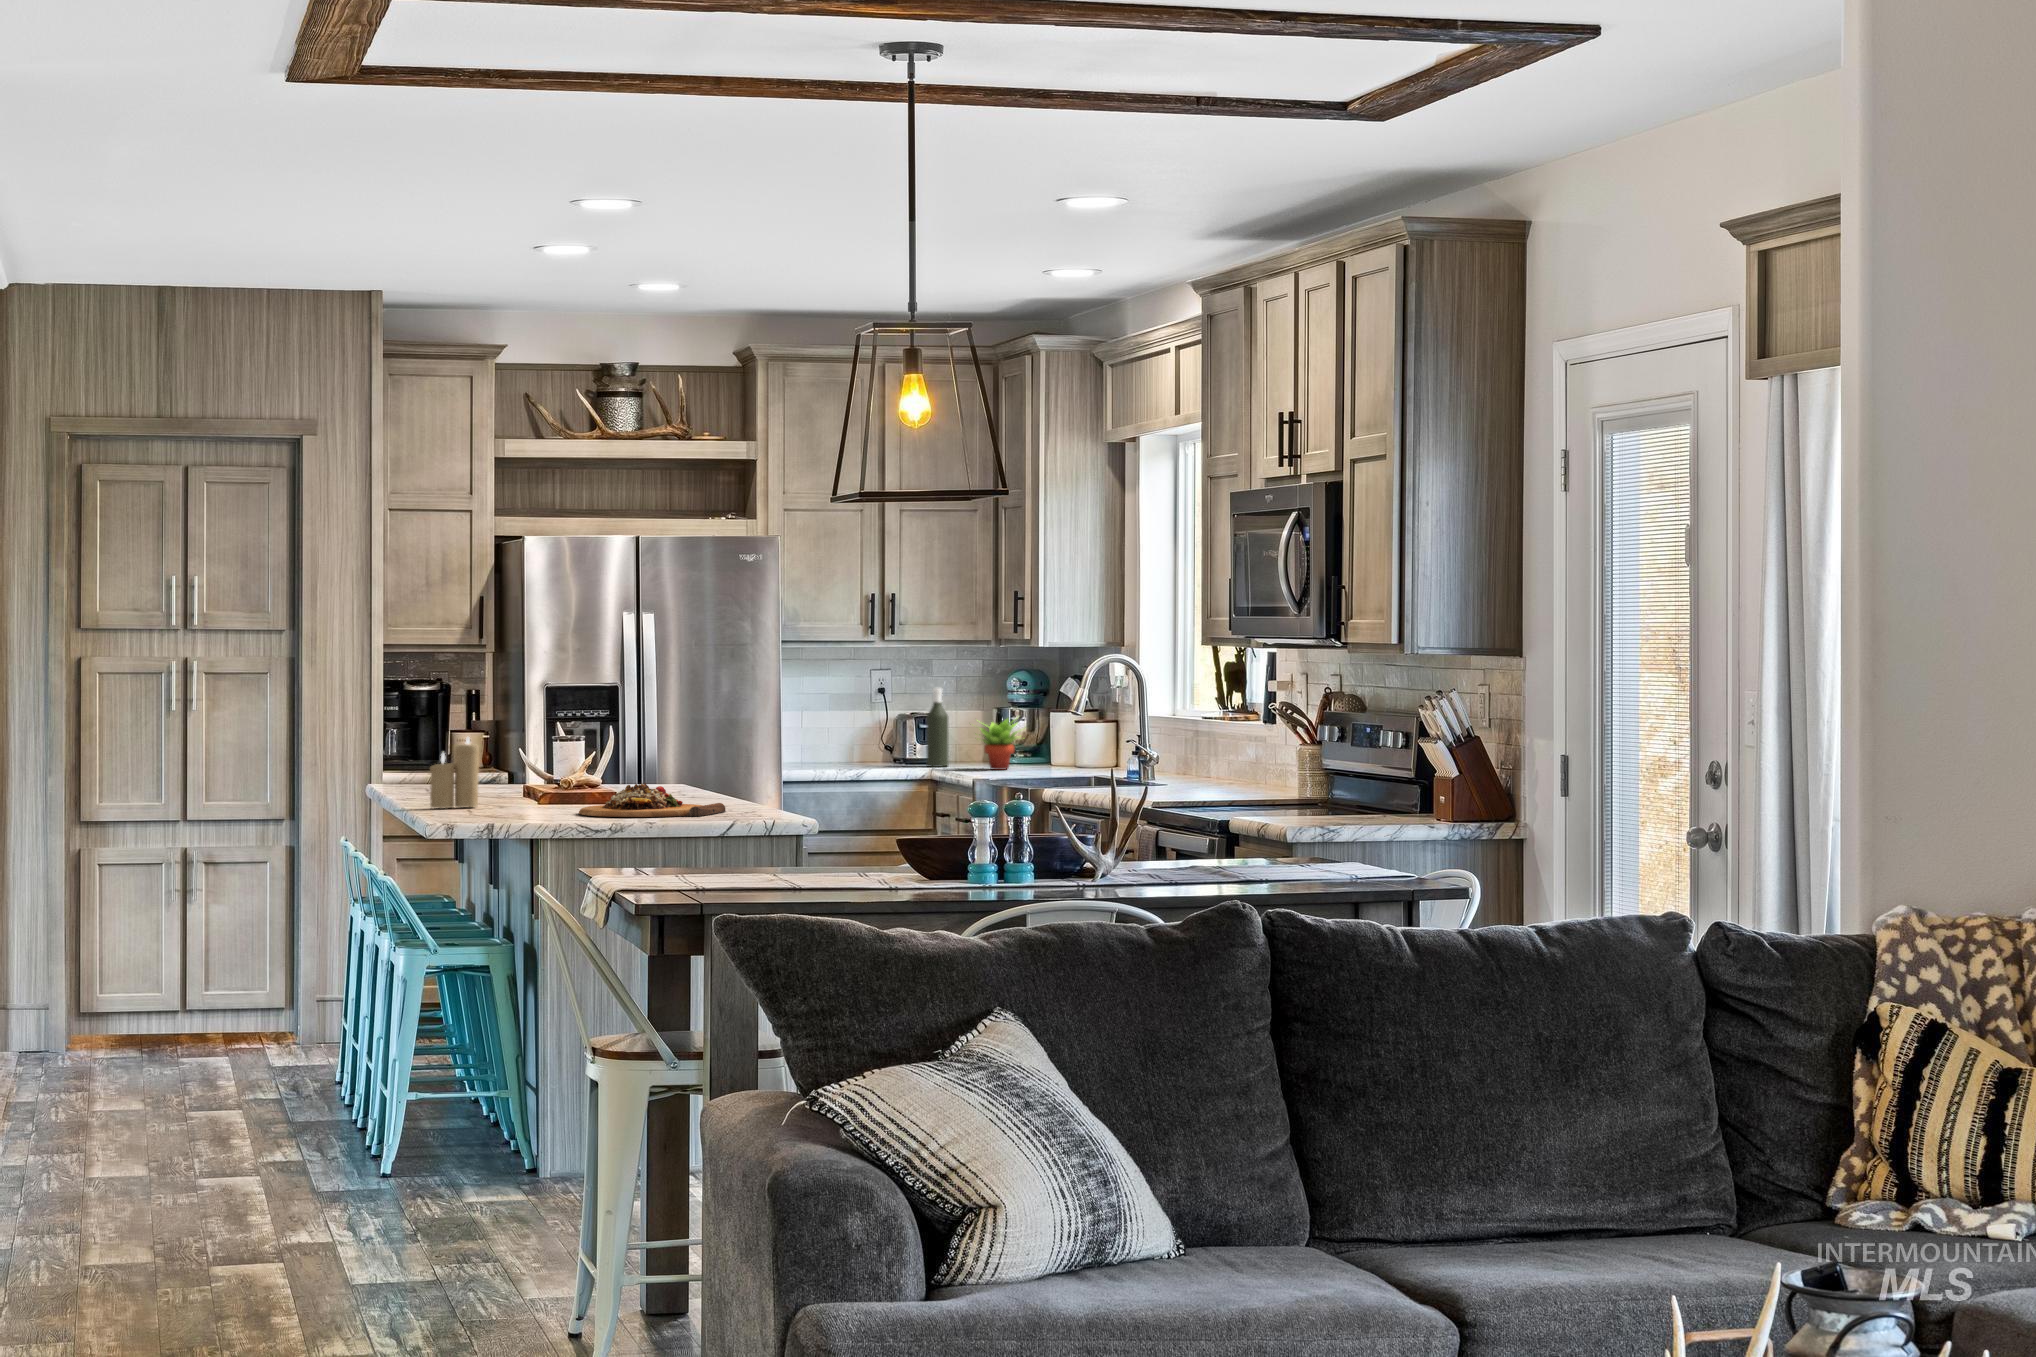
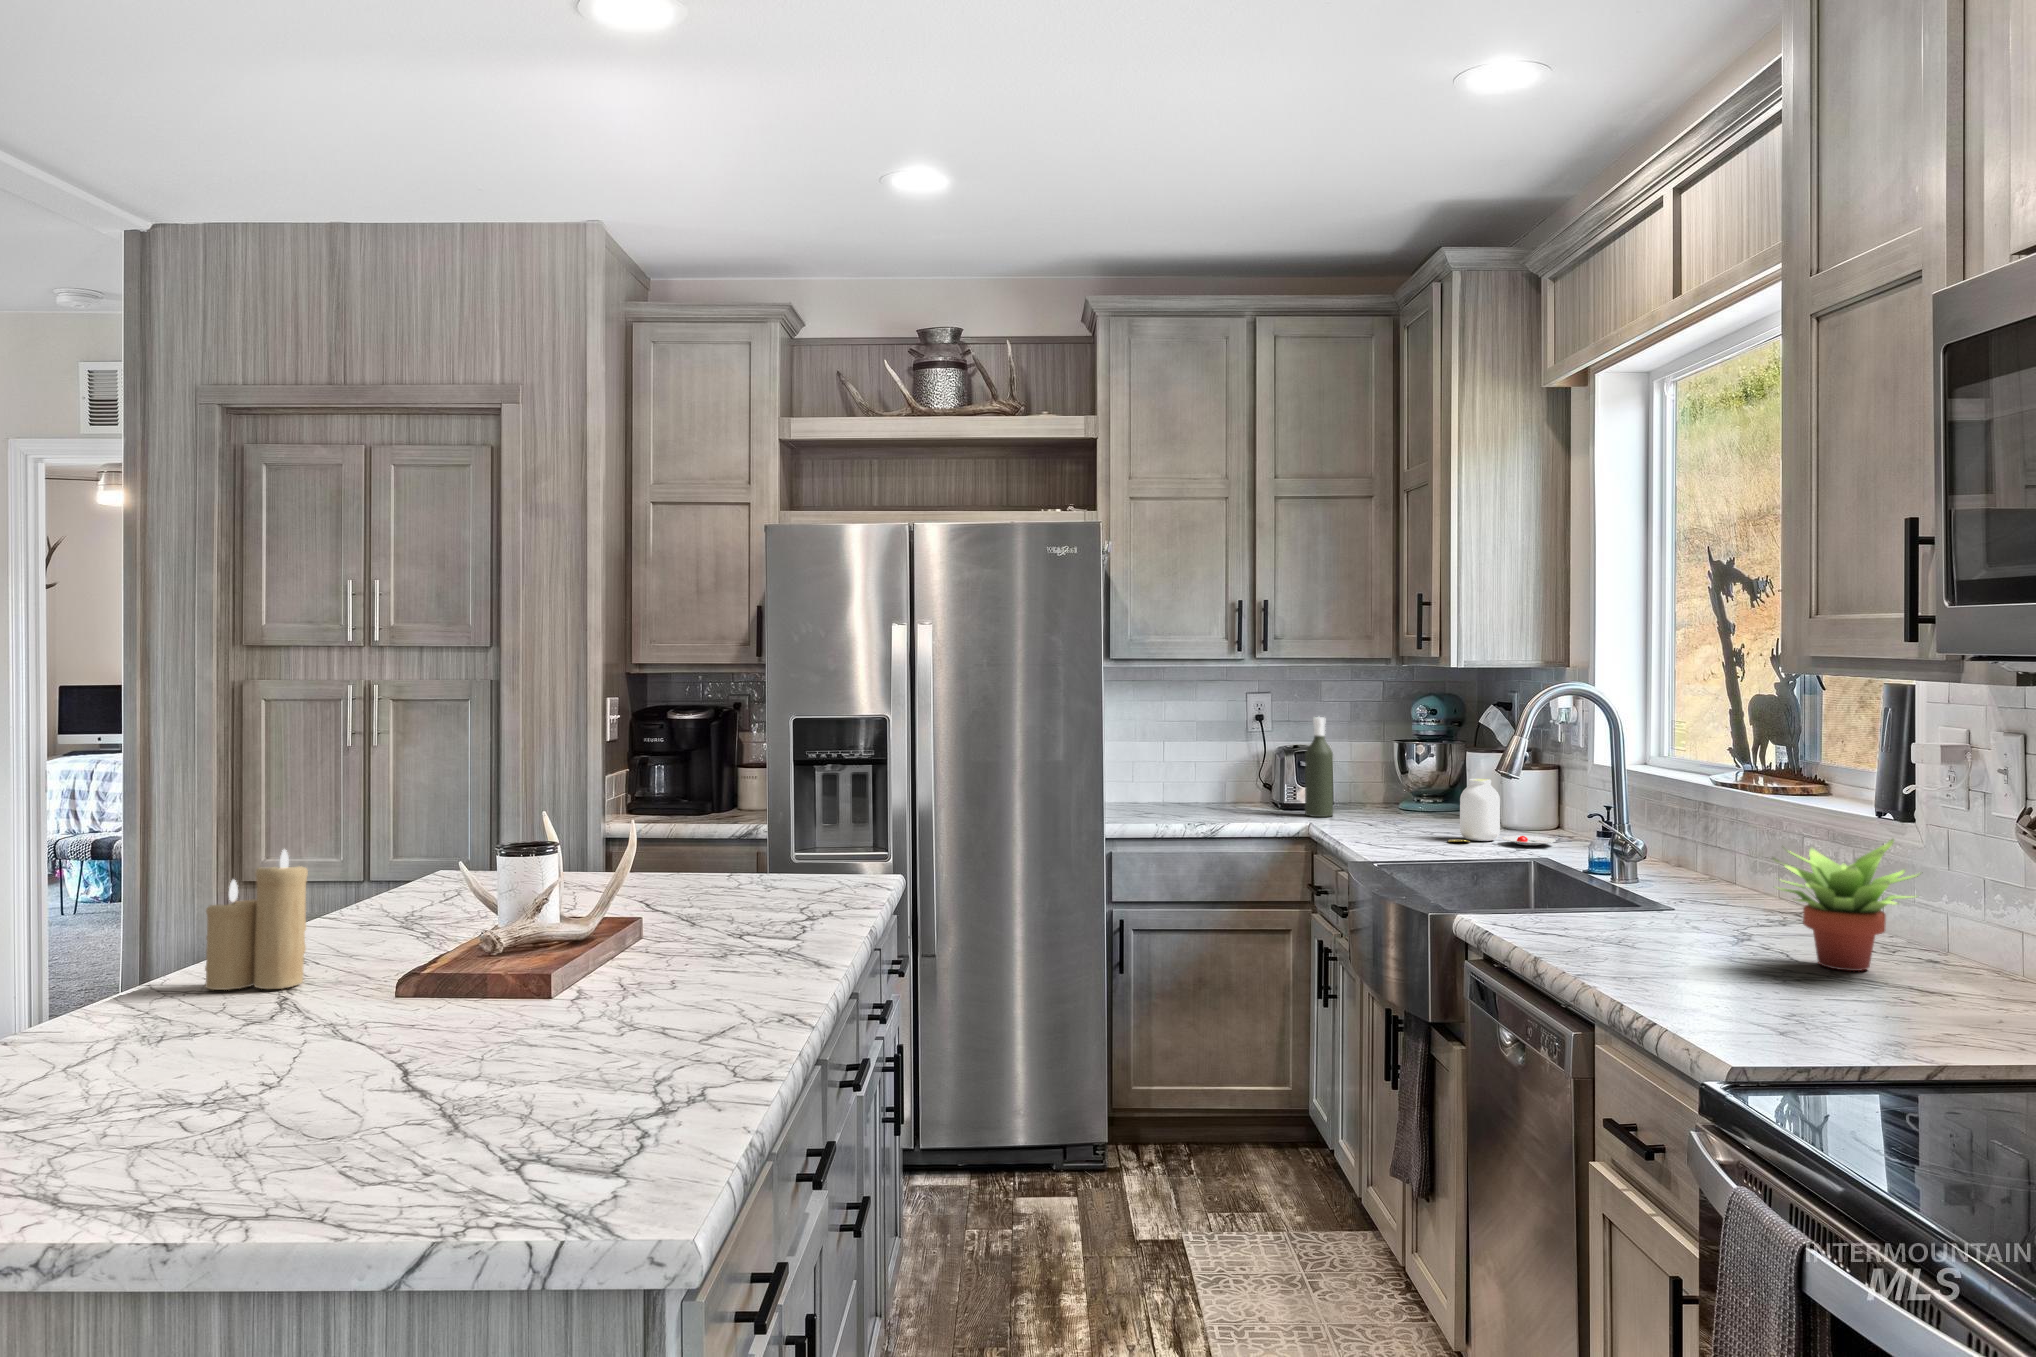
succulent plant: present [977,718,1018,770] -> present [1773,839,1920,971]
jar: none [1038,729,1111,774] -> present [1448,779,1556,845]
cutting board: present [579,783,726,817] -> none [298,994,642,1116]

